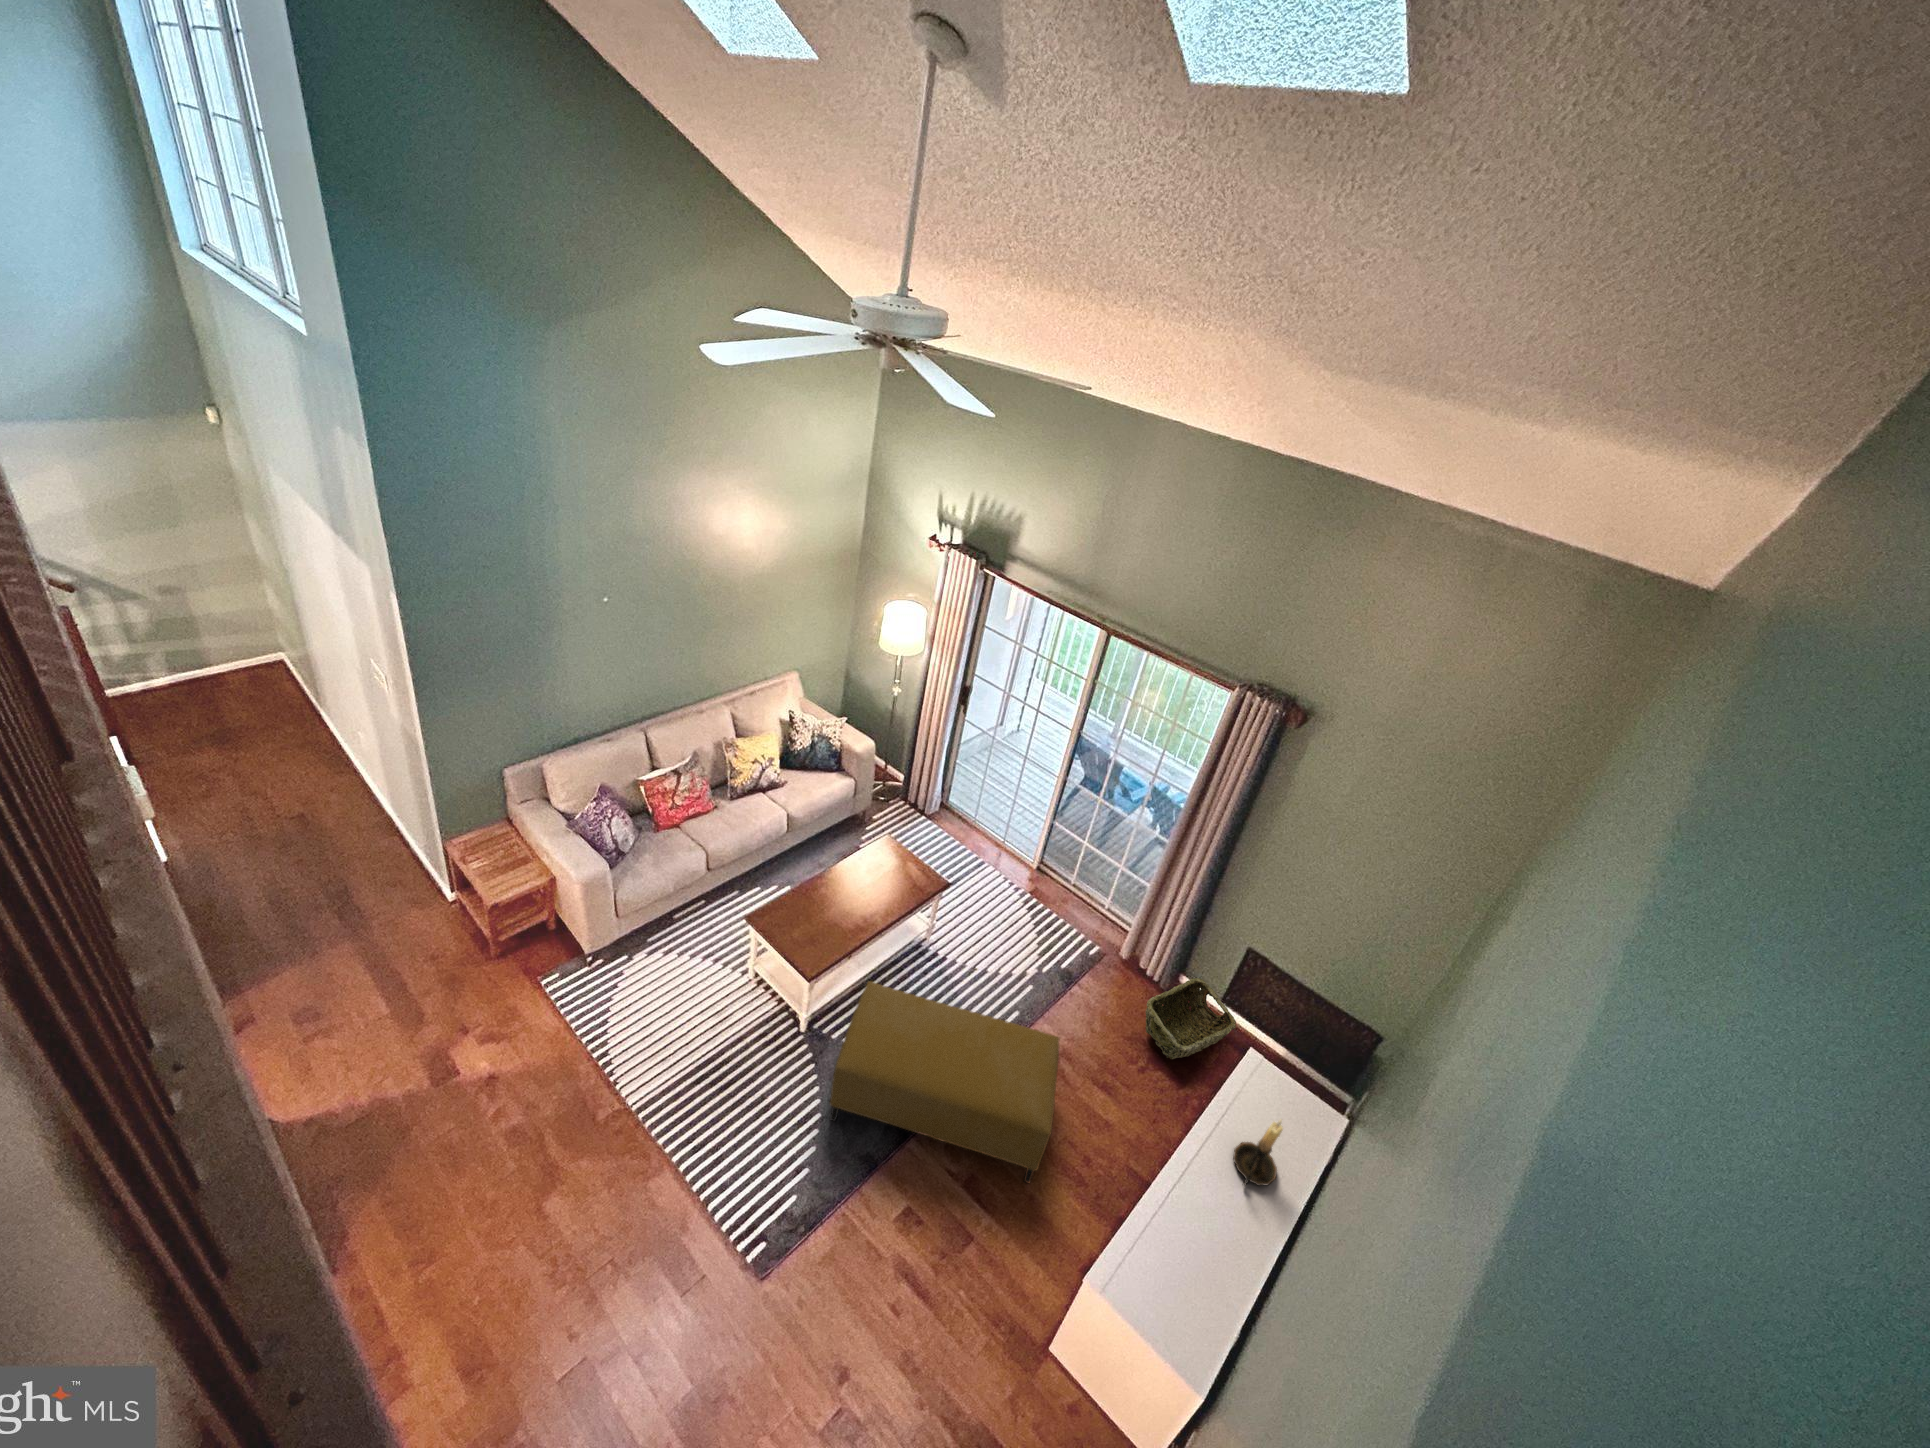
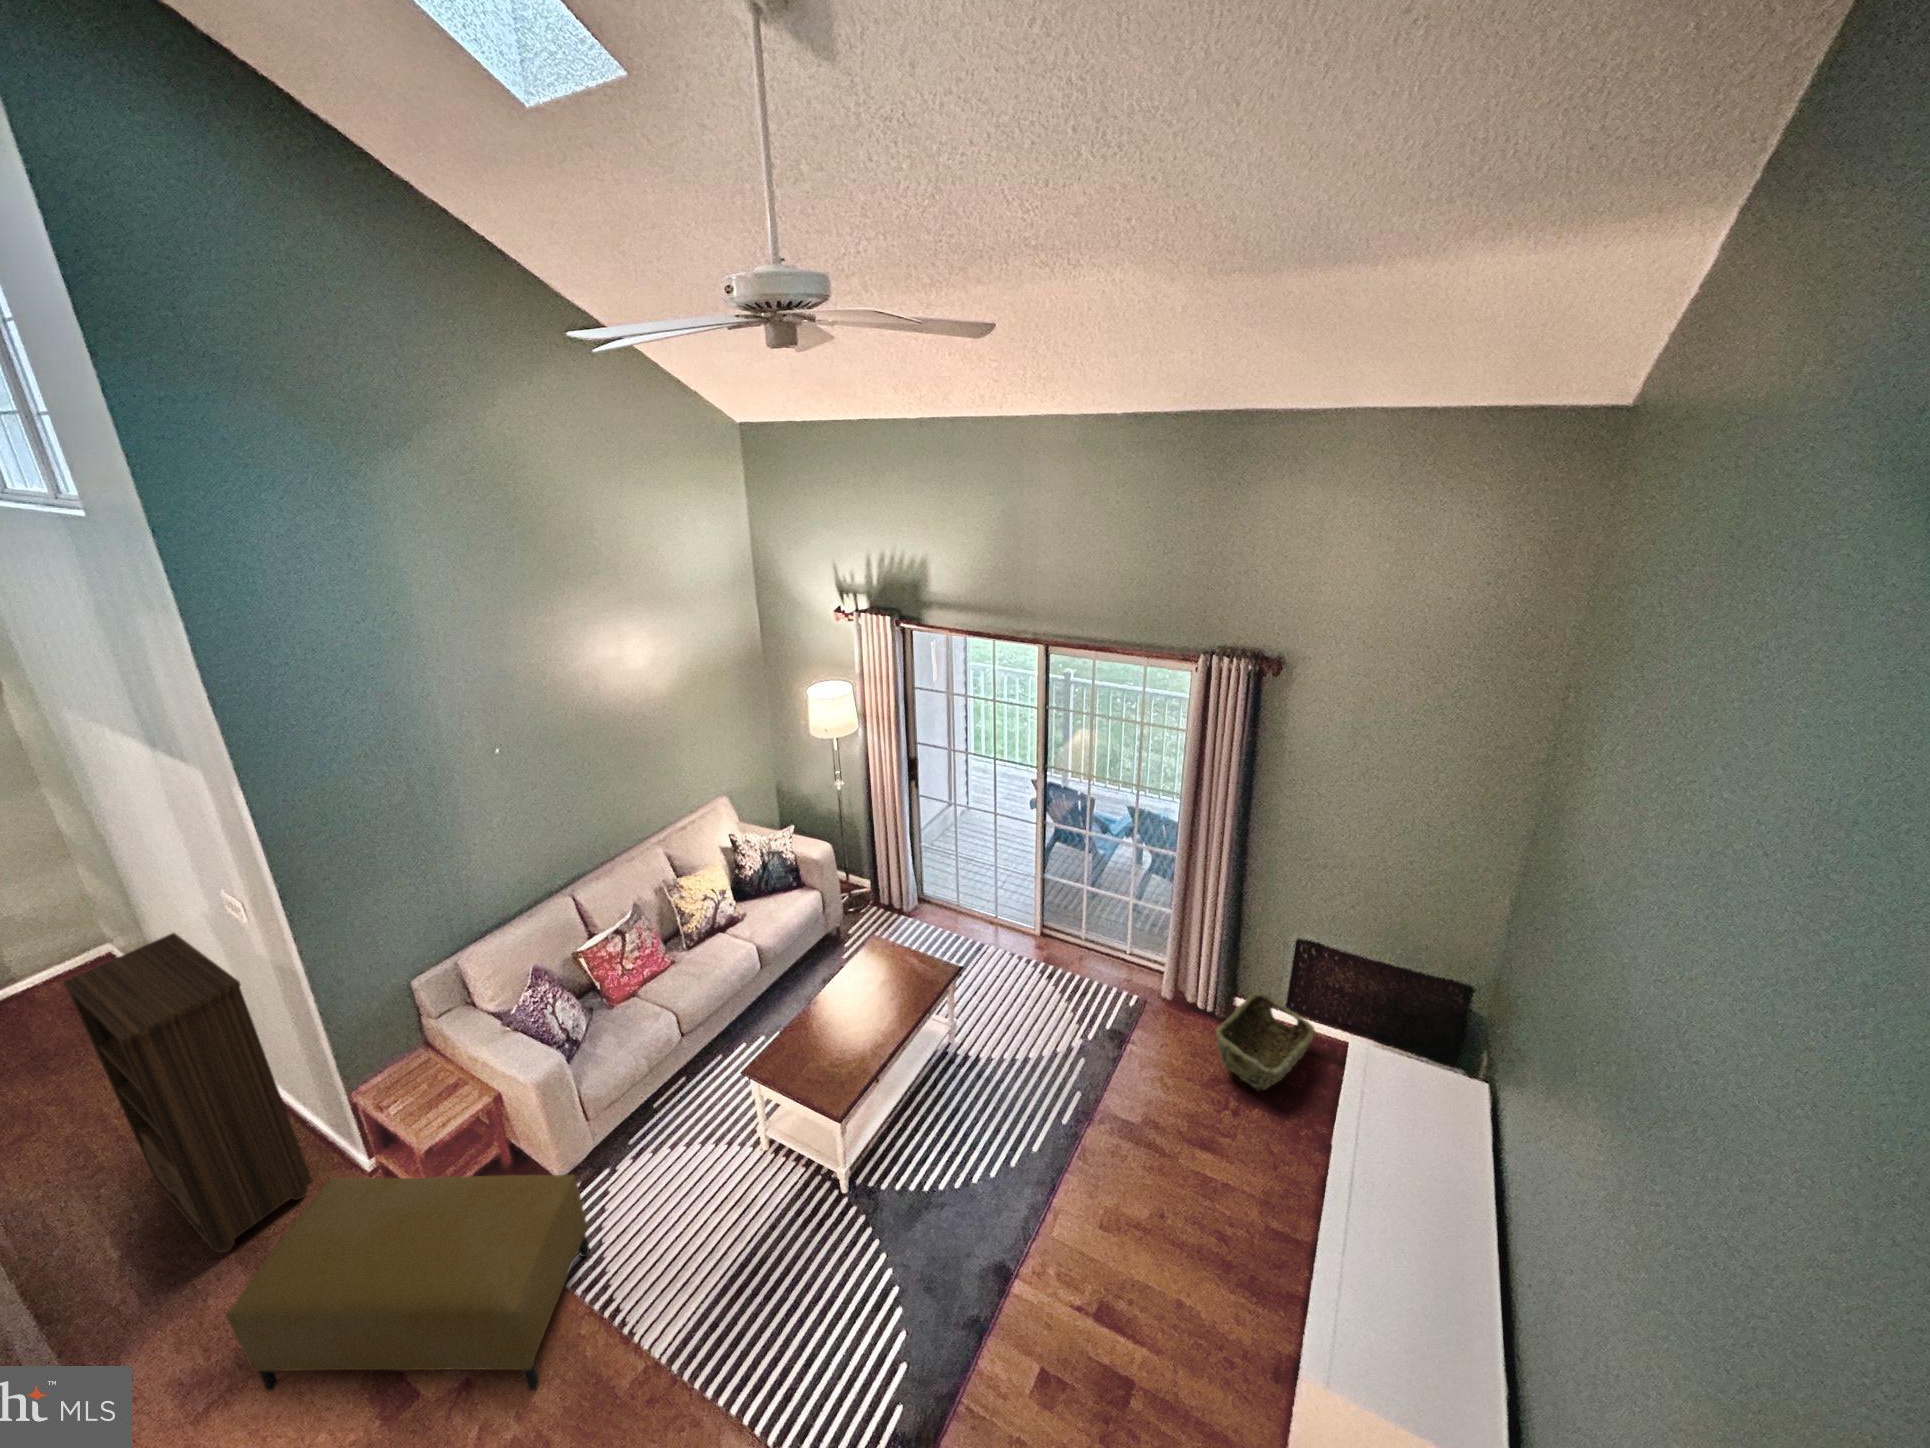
bookshelf: none [248,683,408,931] -> present [63,933,313,1253]
ottoman: present [830,981,1060,1183] -> present [226,1174,590,1391]
candle holder: present [1233,1120,1283,1186] -> none [1396,1092,1456,1194]

